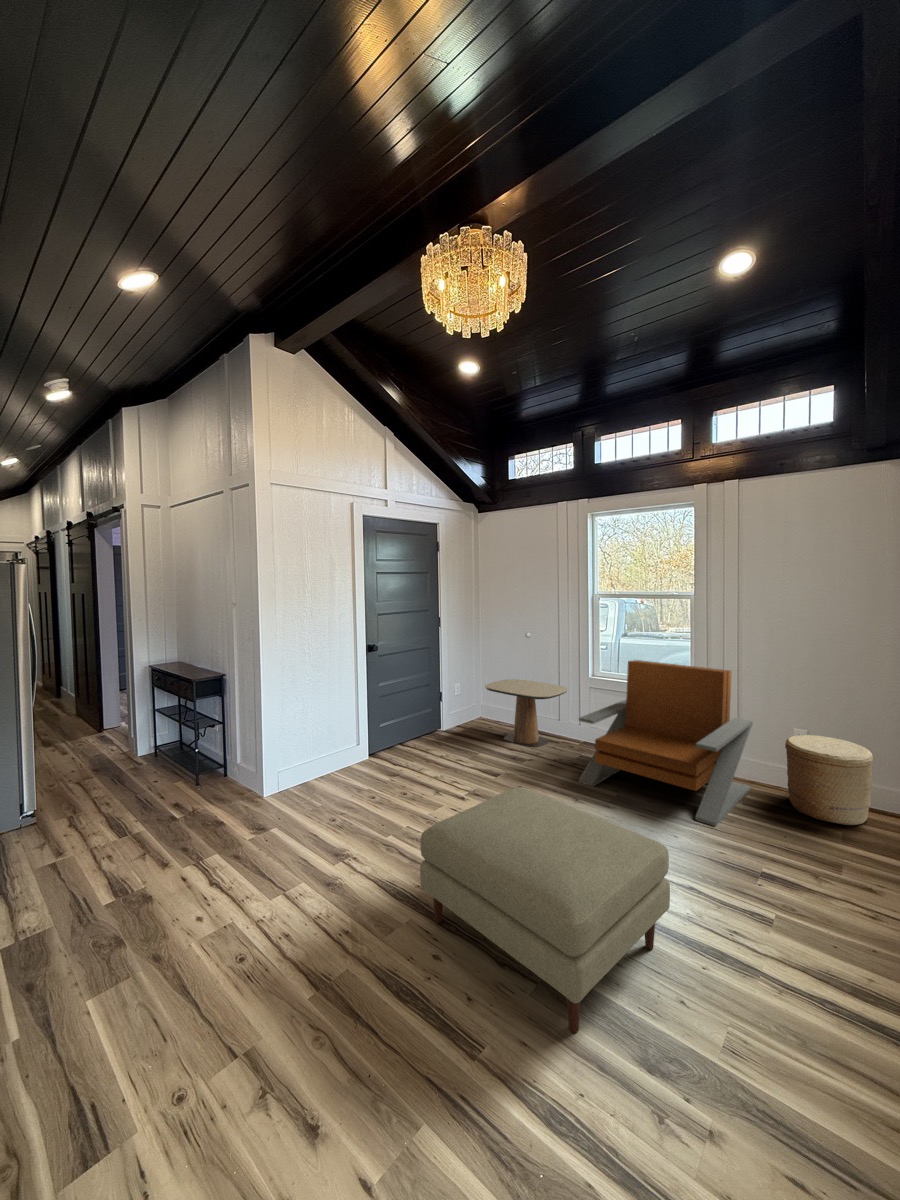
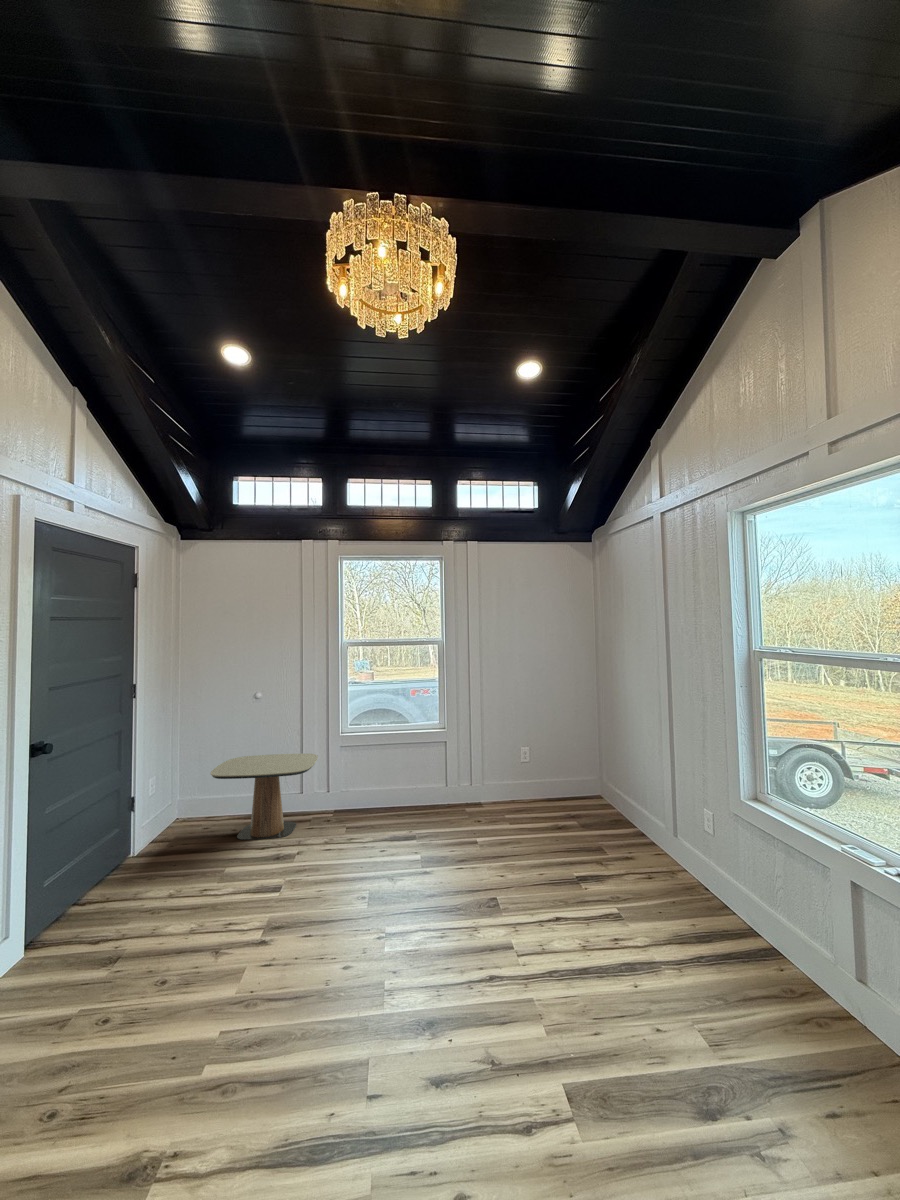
lounge chair: present [579,660,753,826] -> none [371,708,513,858]
woven basket: present [785,735,873,825] -> none [522,750,577,818]
ottoman: present [420,787,670,1033] -> none [388,882,673,1149]

